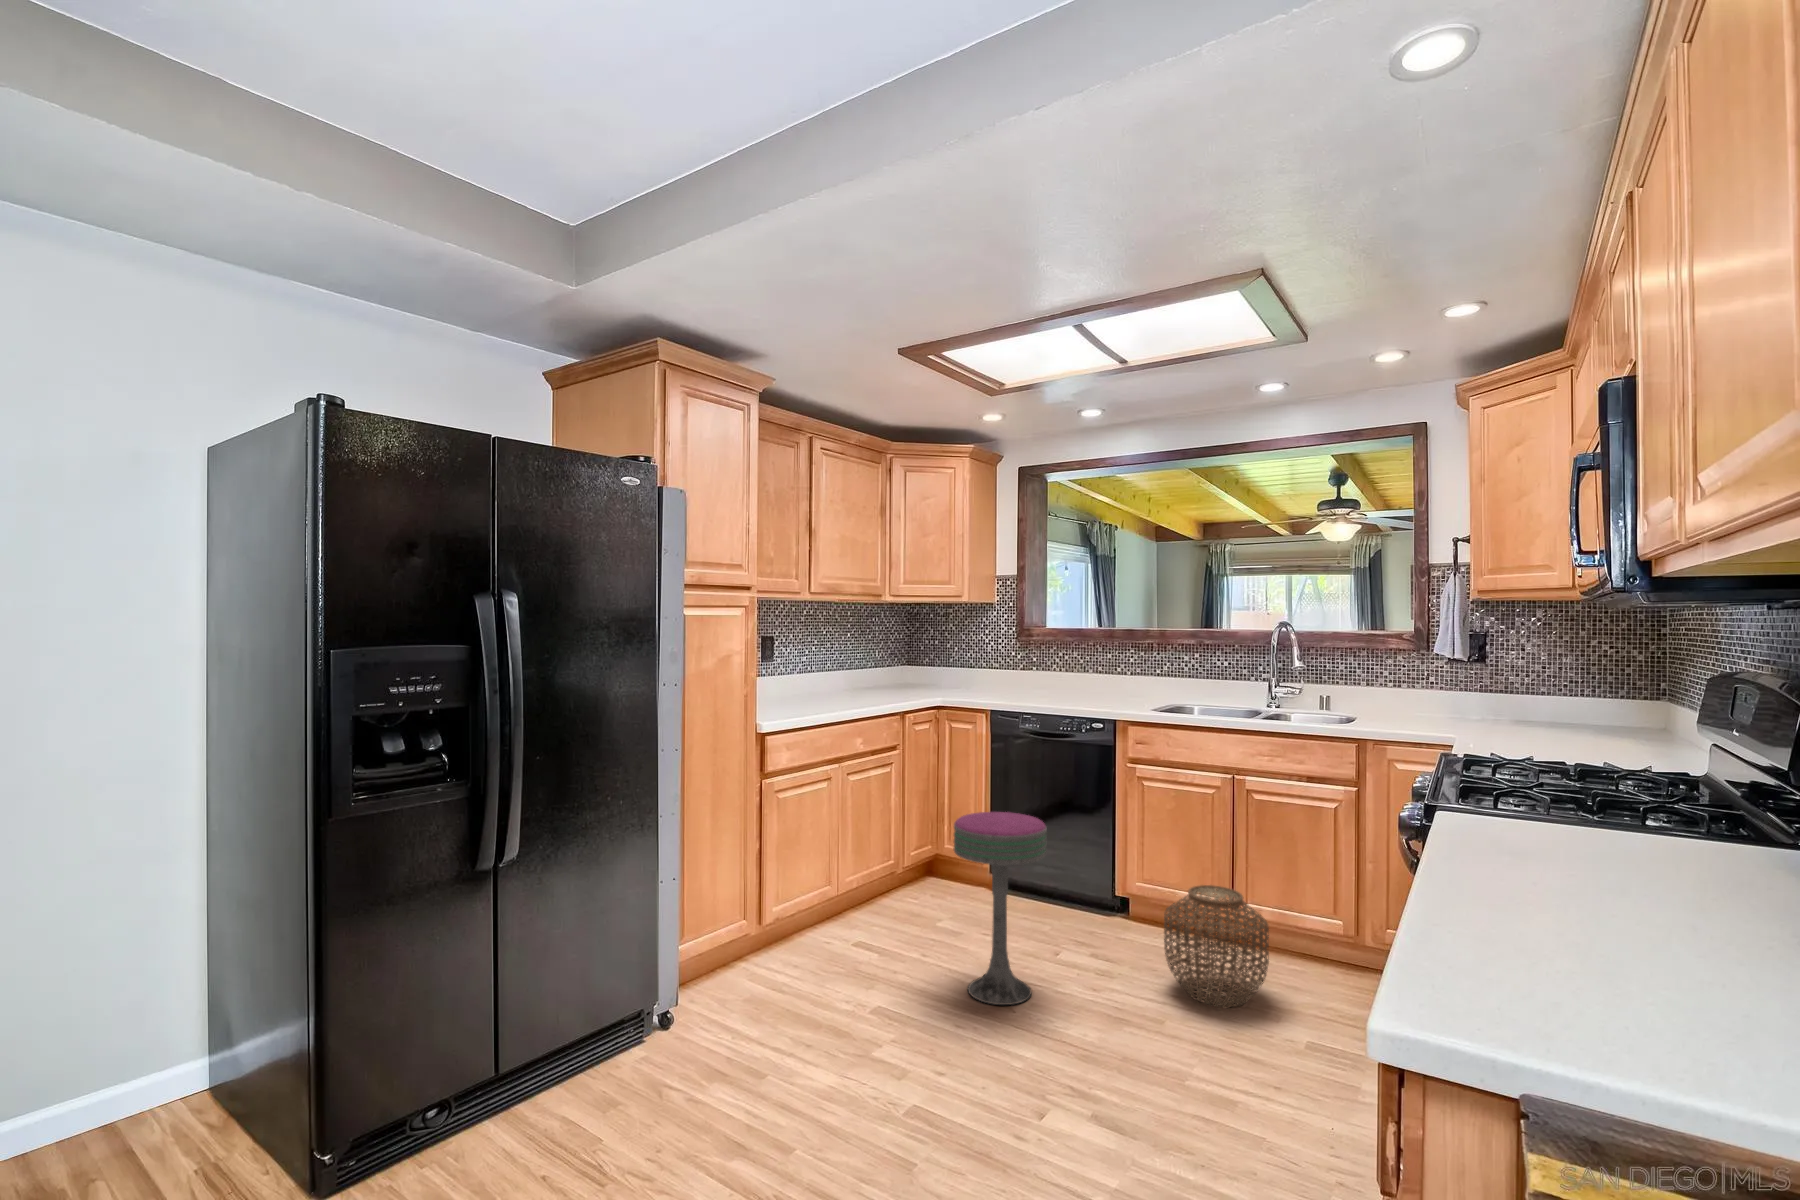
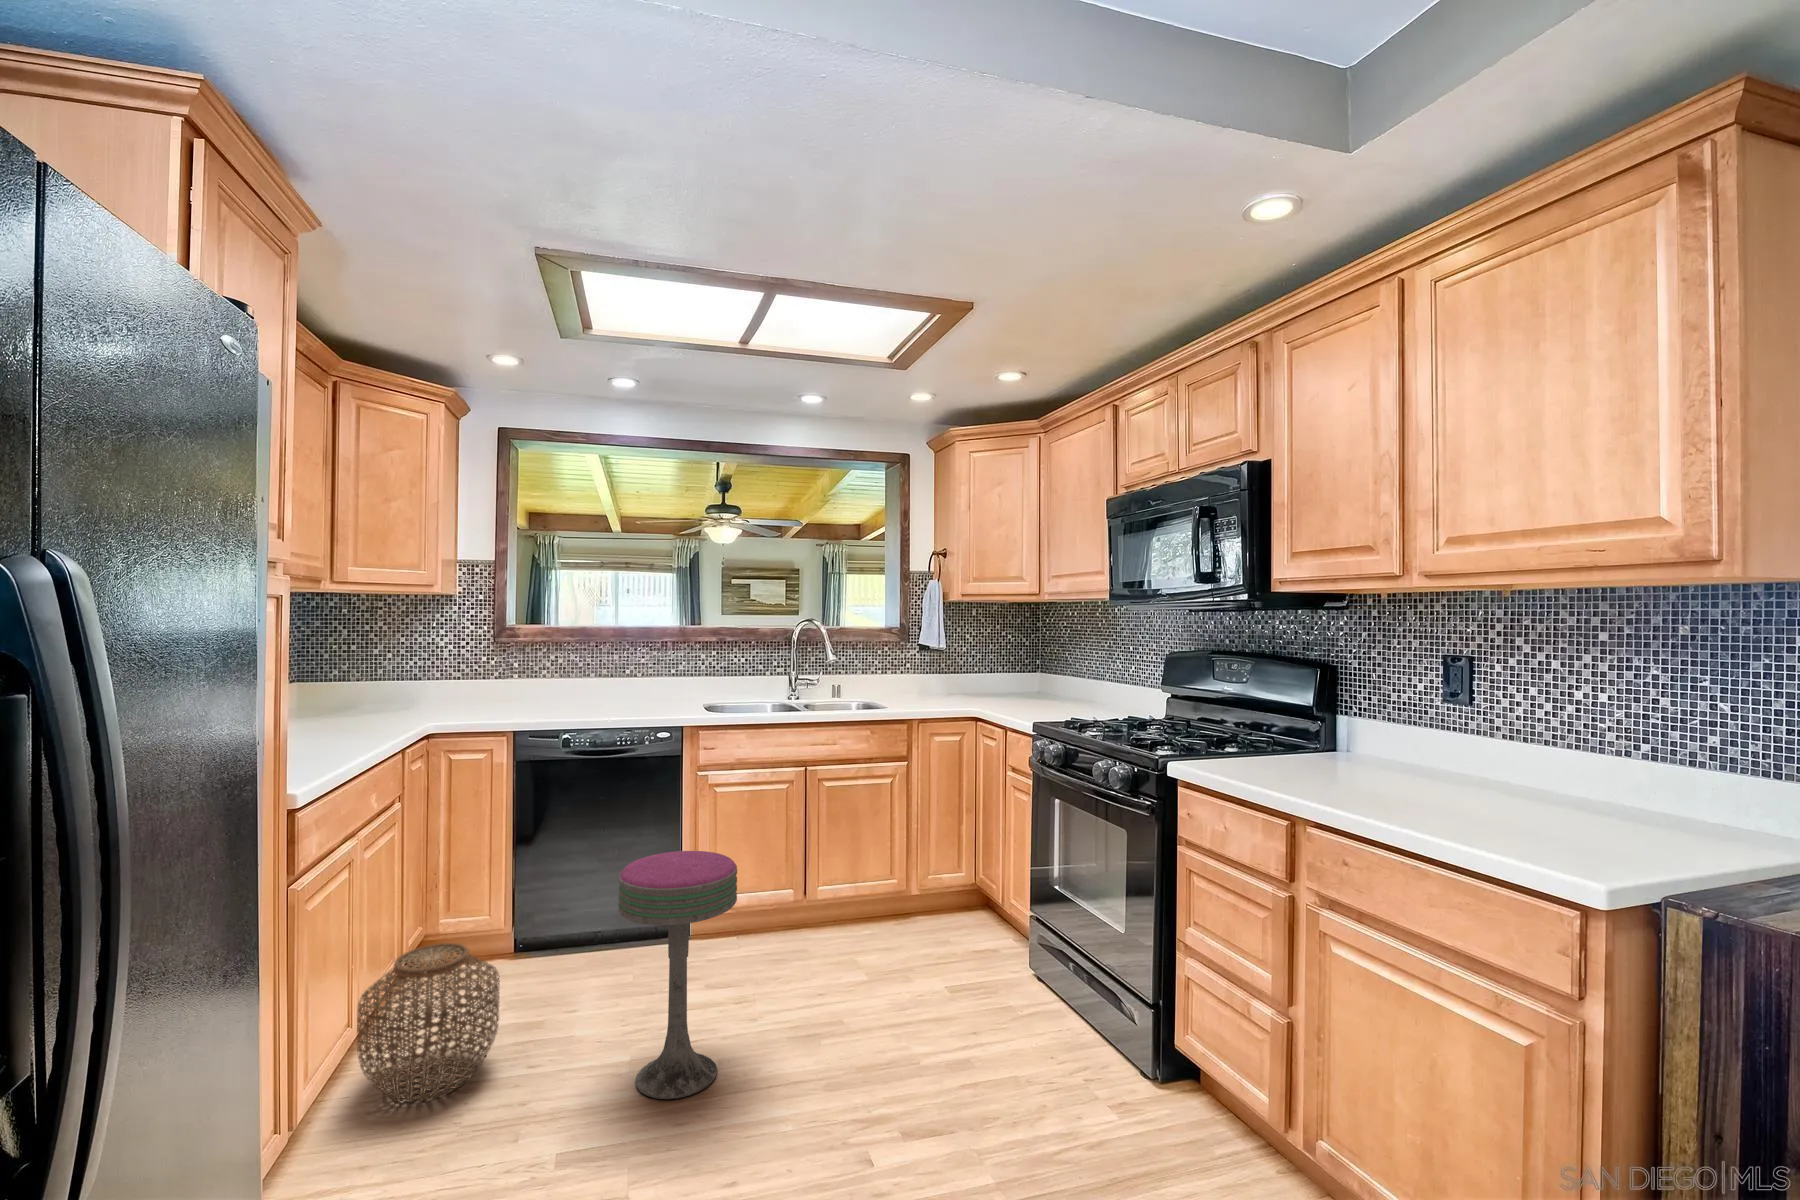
woven basket: present [1164,885,1269,1007] -> present [357,943,500,1102]

